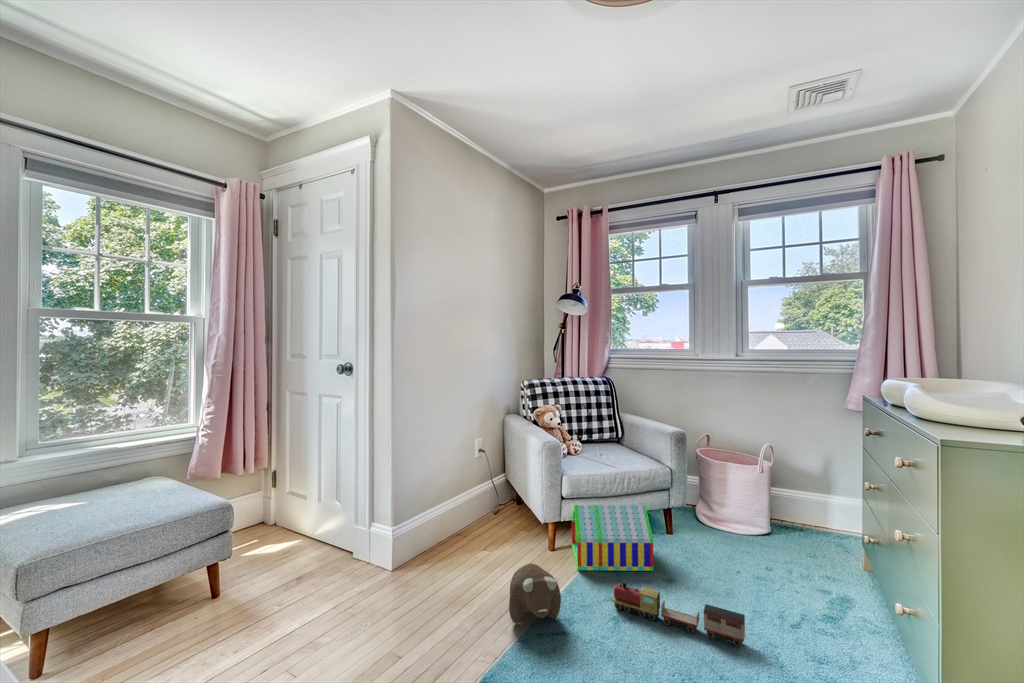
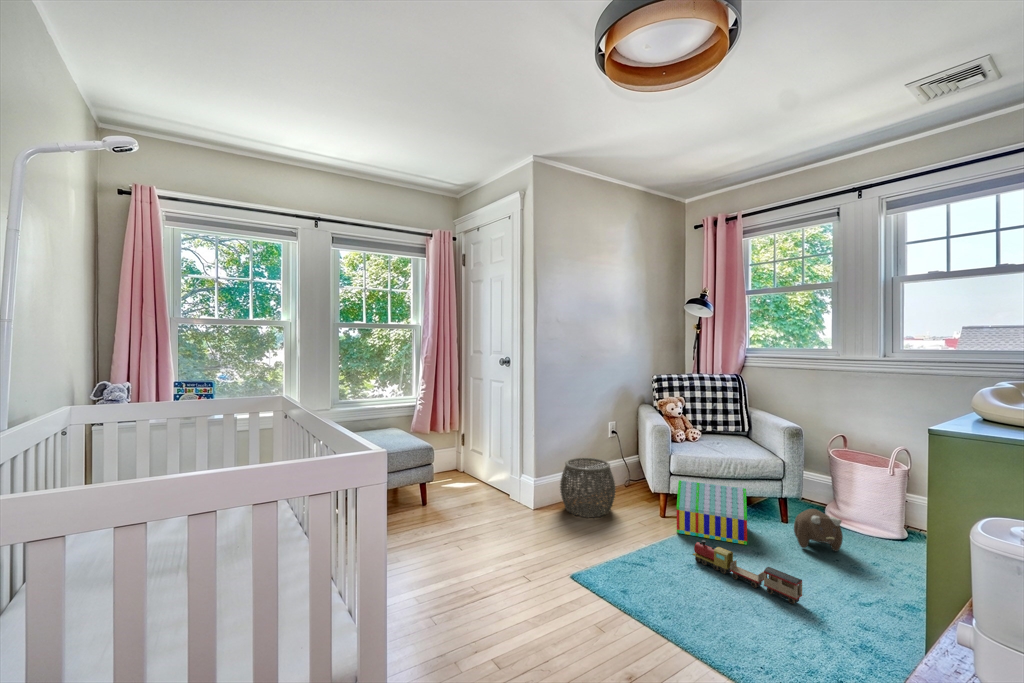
woven basket: none [428,489,499,571] -> present [560,458,616,517]
plush toy: present [509,564,561,624] -> present [794,509,843,551]

